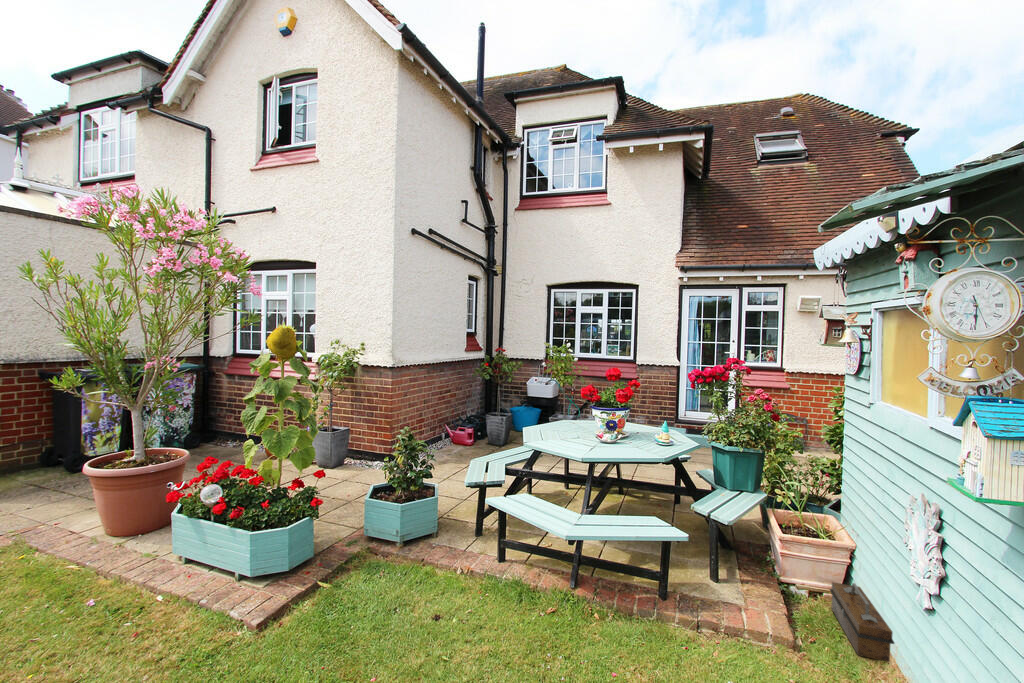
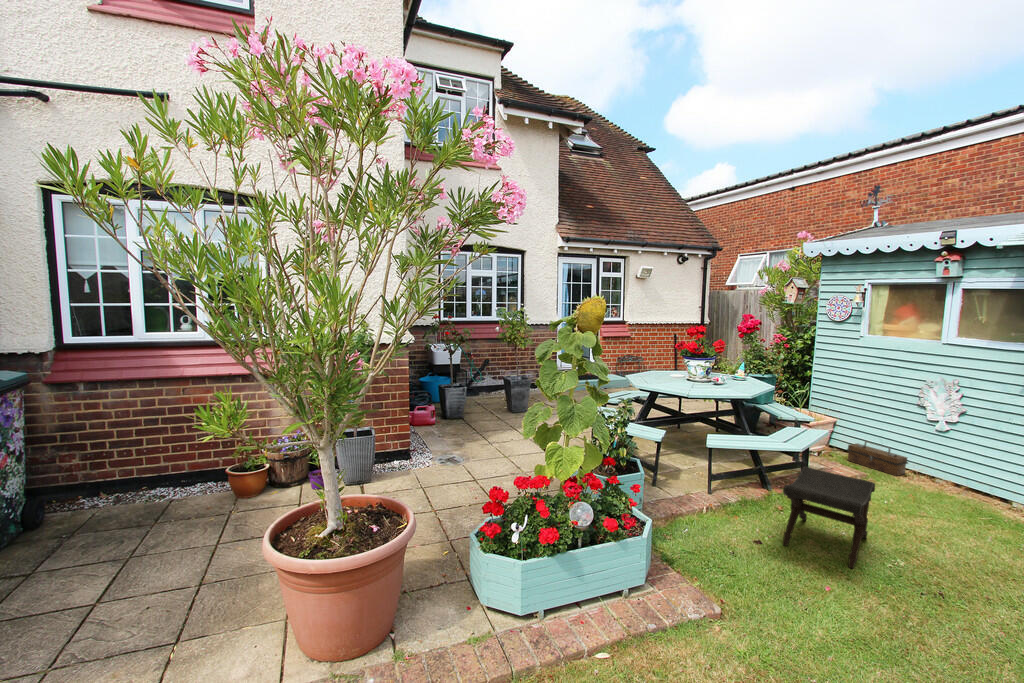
footstool: none [439,547,552,667] -> present [783,467,875,568]

